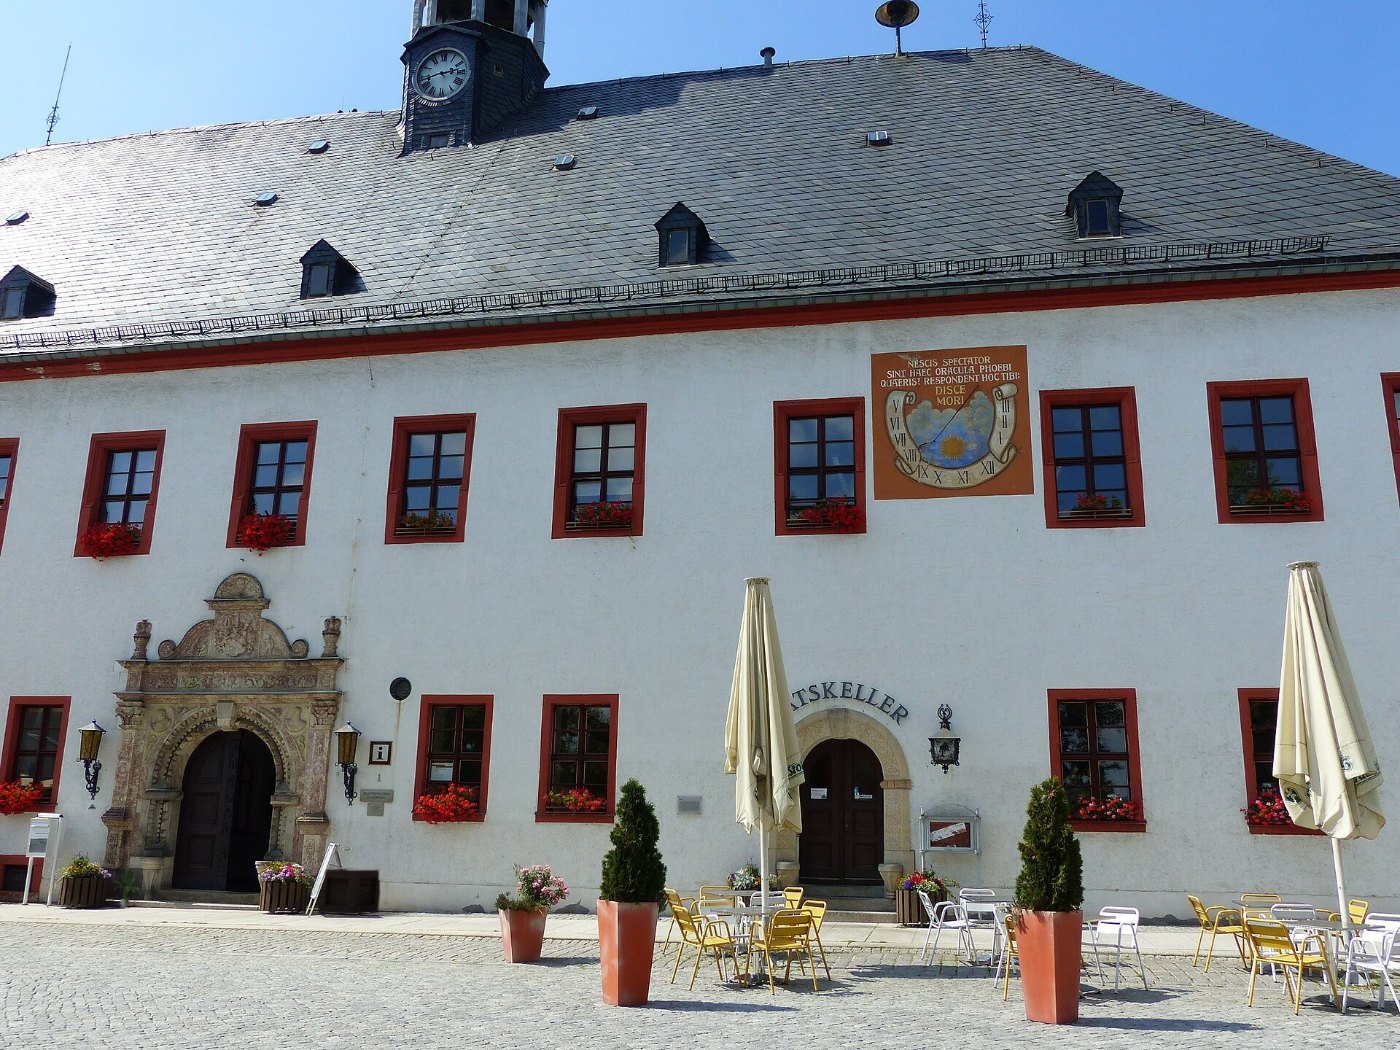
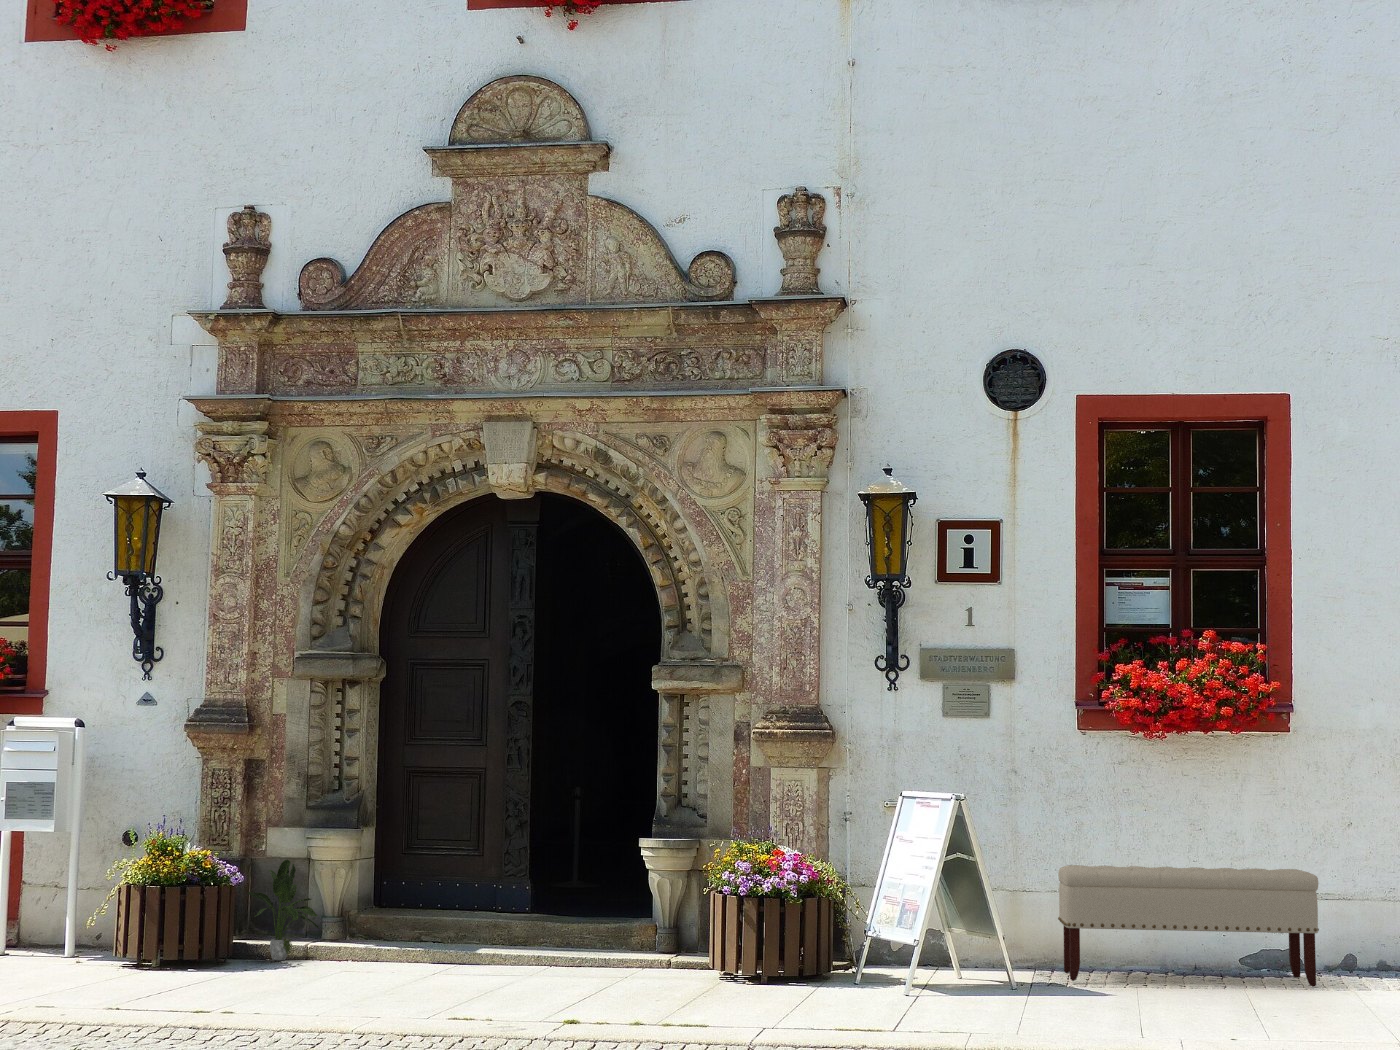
wooden crate: present [318,869,381,915] -> none [857,856,994,980]
bench: none [388,872,486,918] -> present [1058,865,1319,987]

